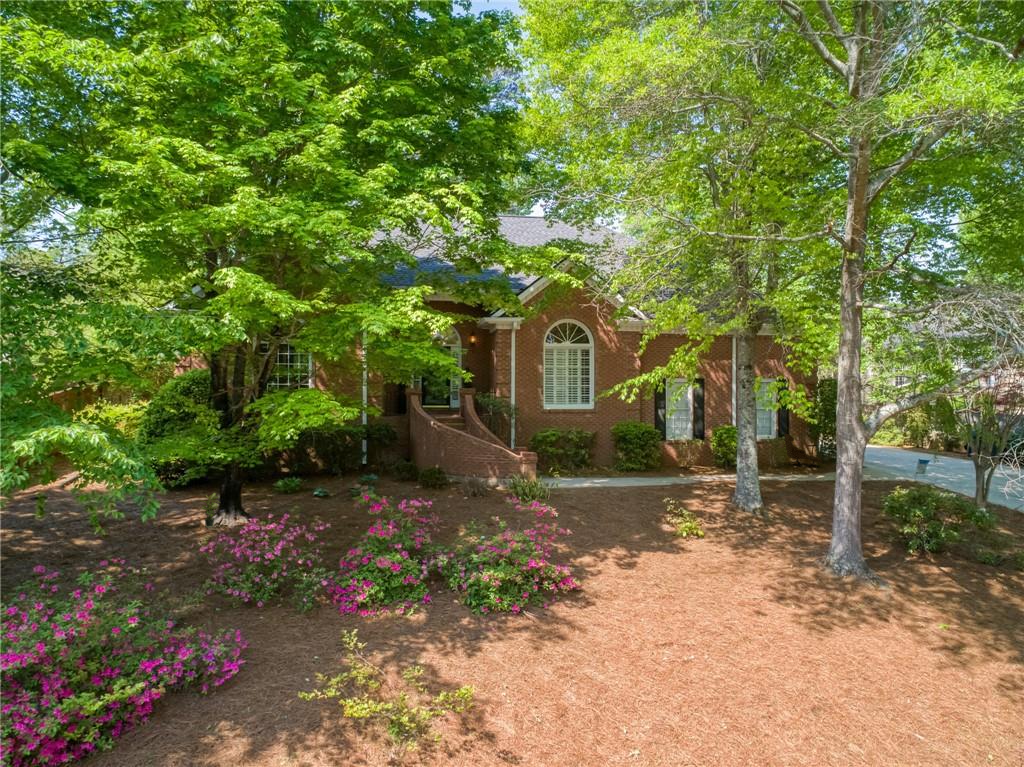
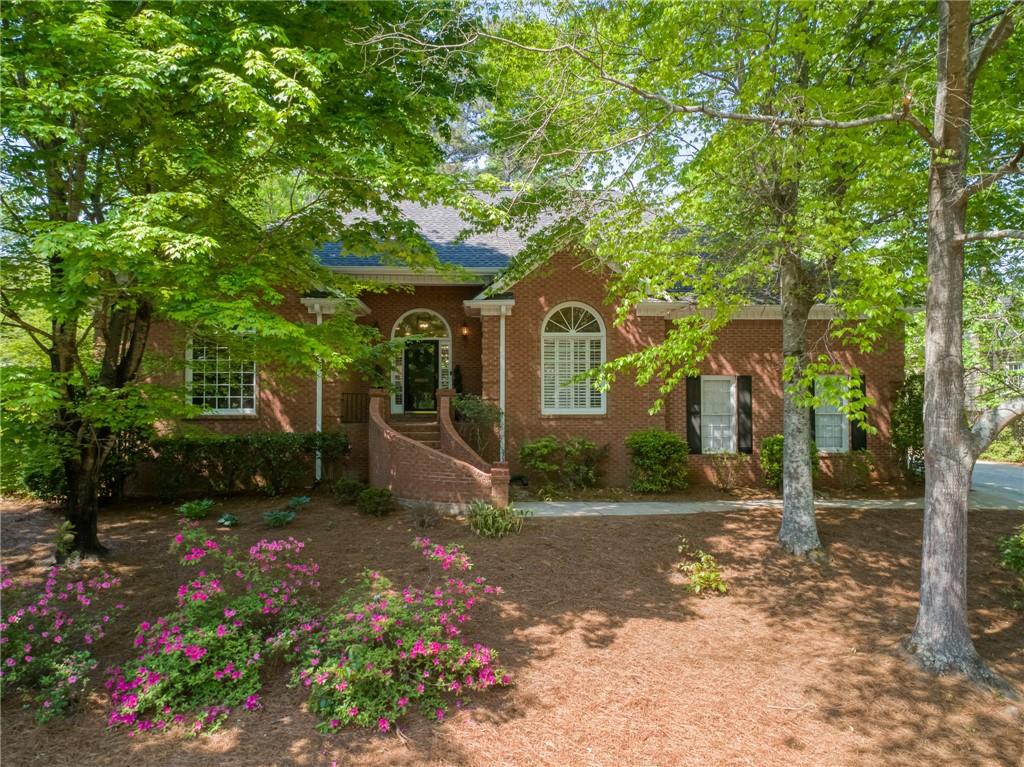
lounge chair: present [785,434,822,466] -> none [860,446,913,490]

